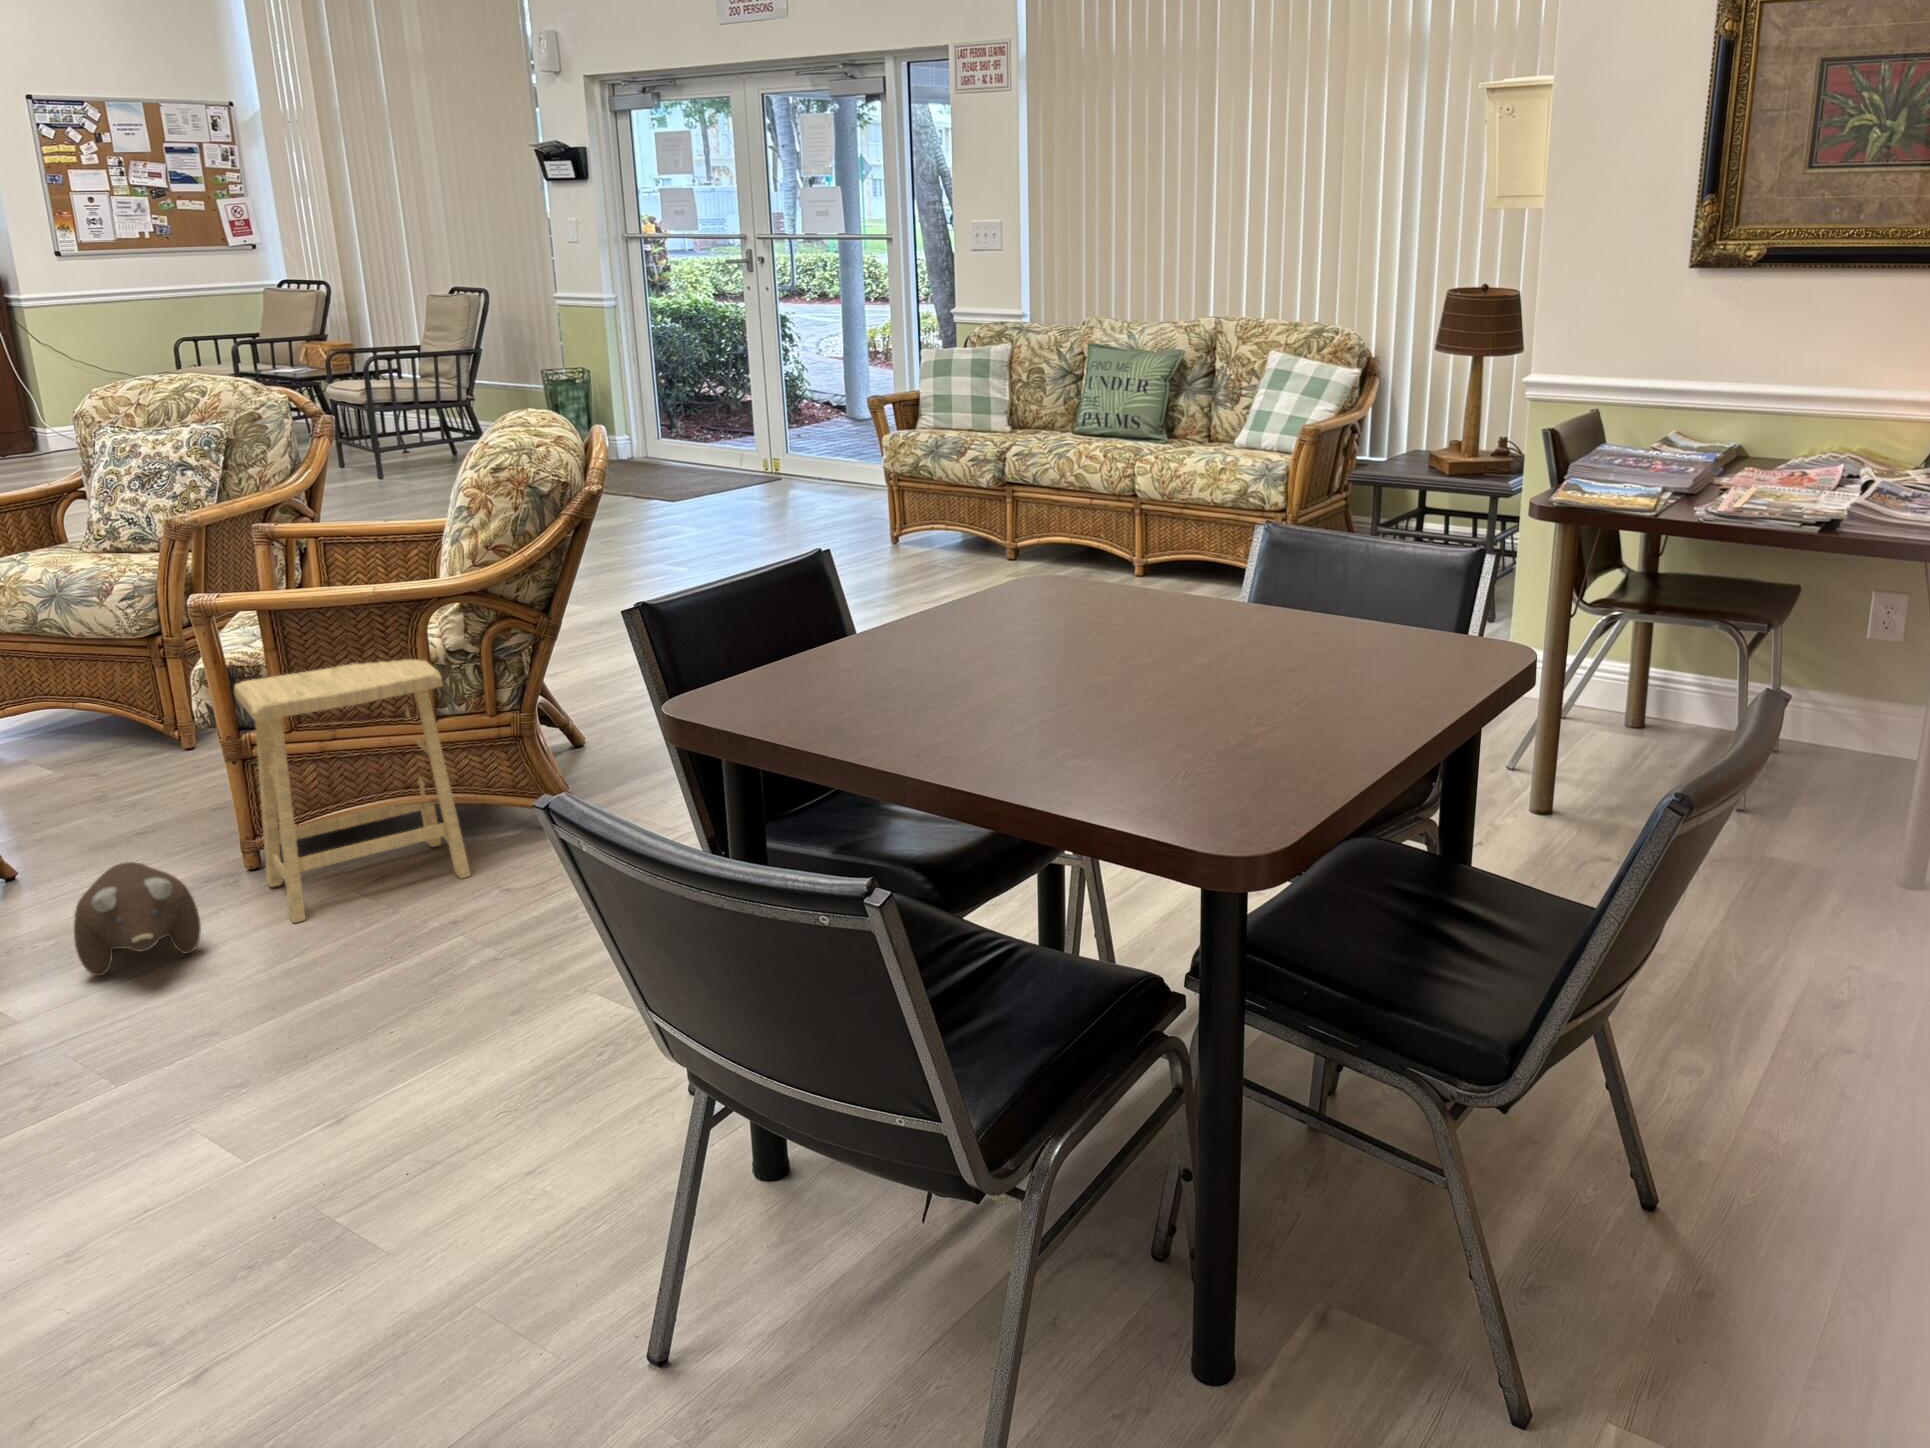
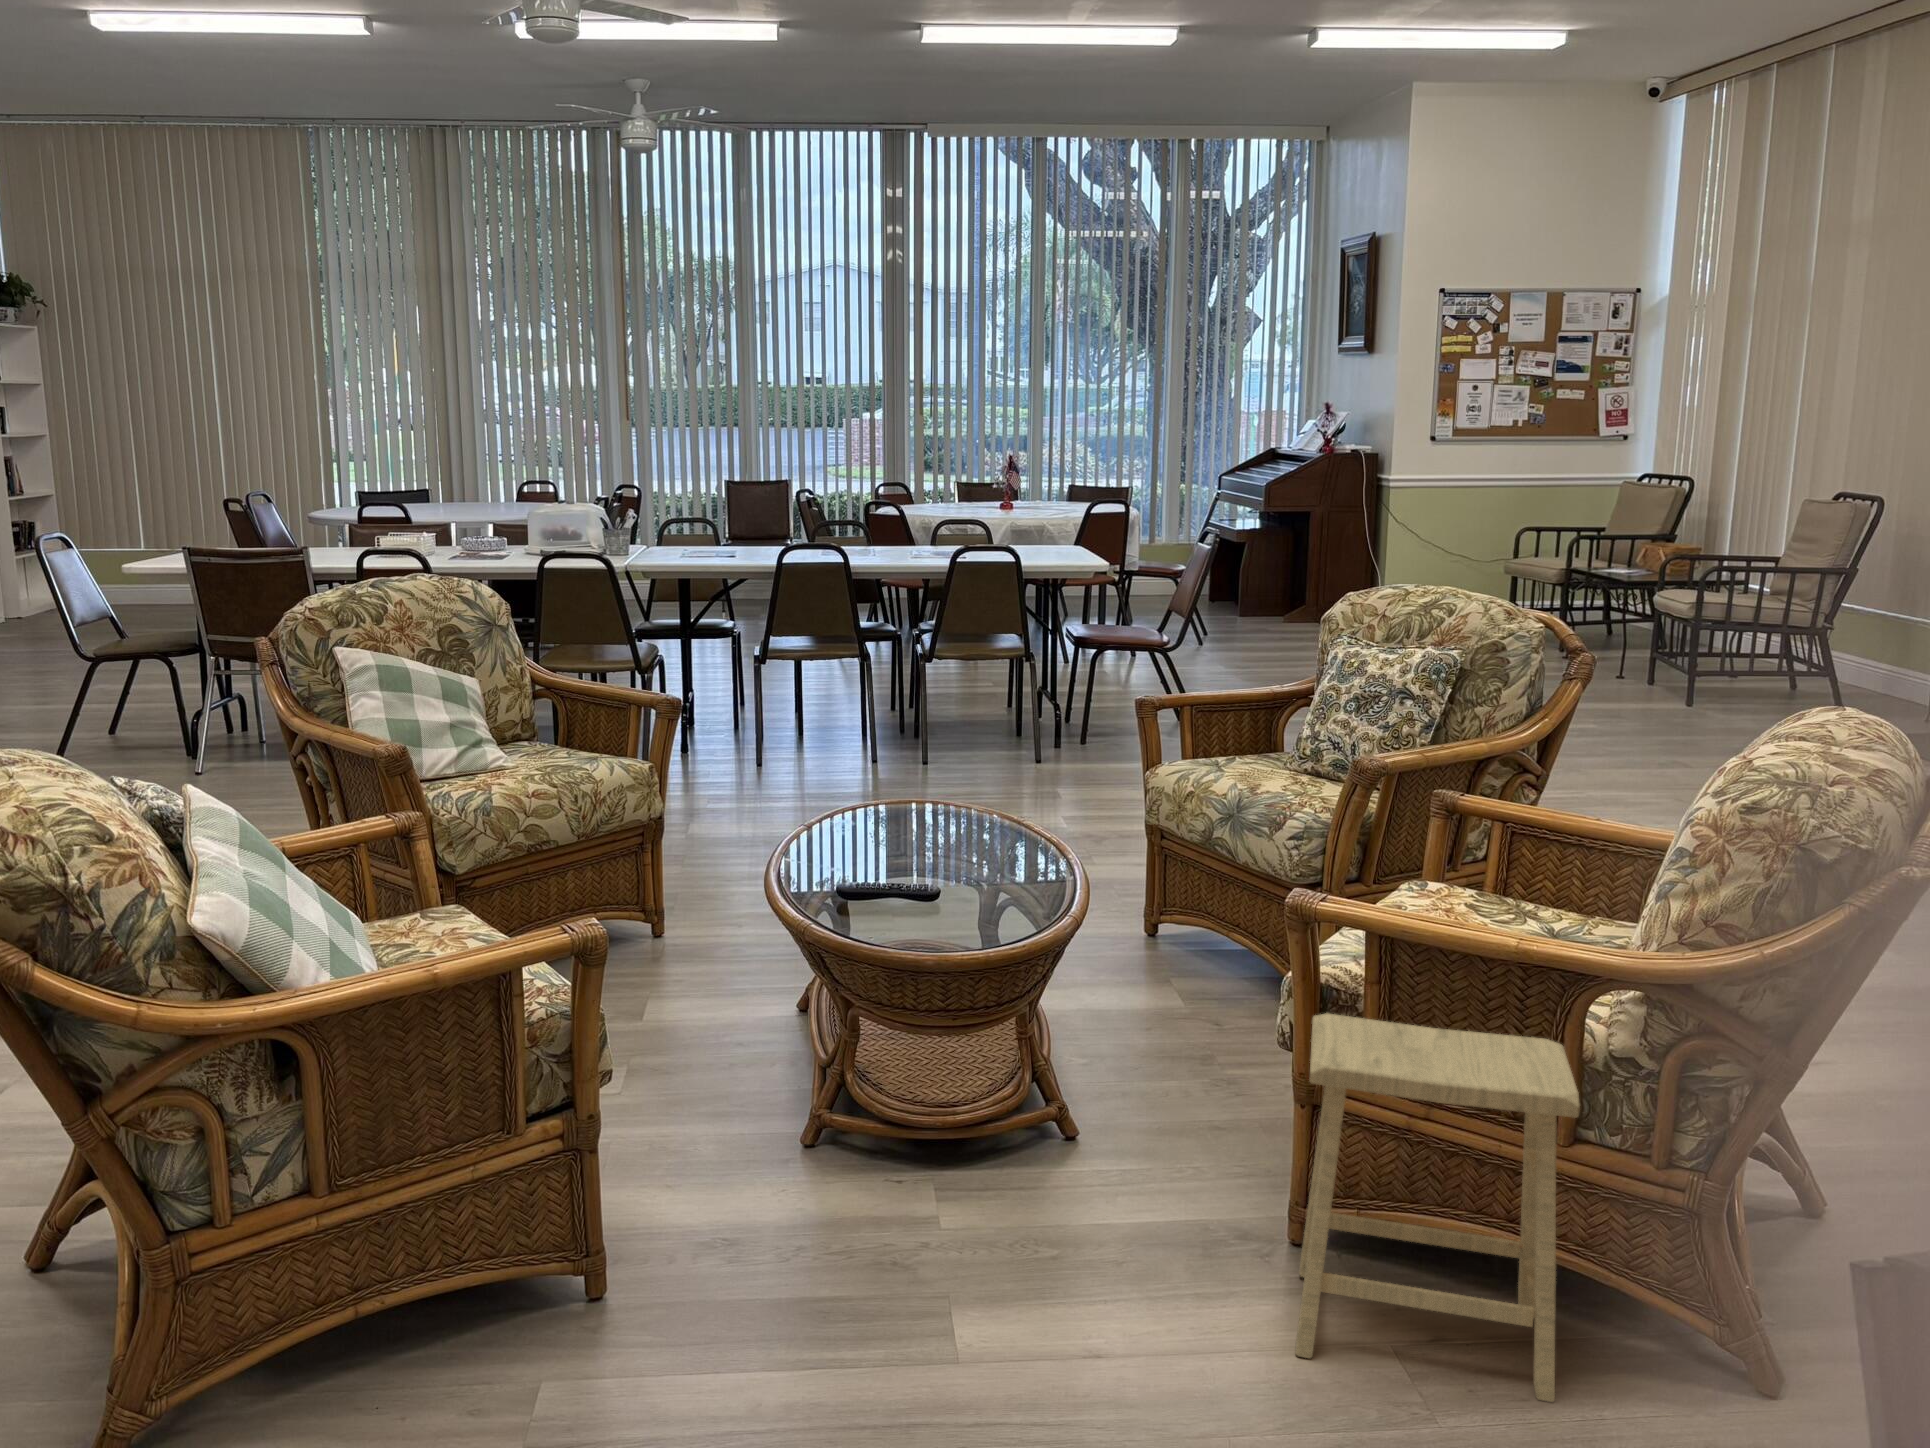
plush toy: present [74,862,201,976] -> none [1054,1191,1187,1338]

